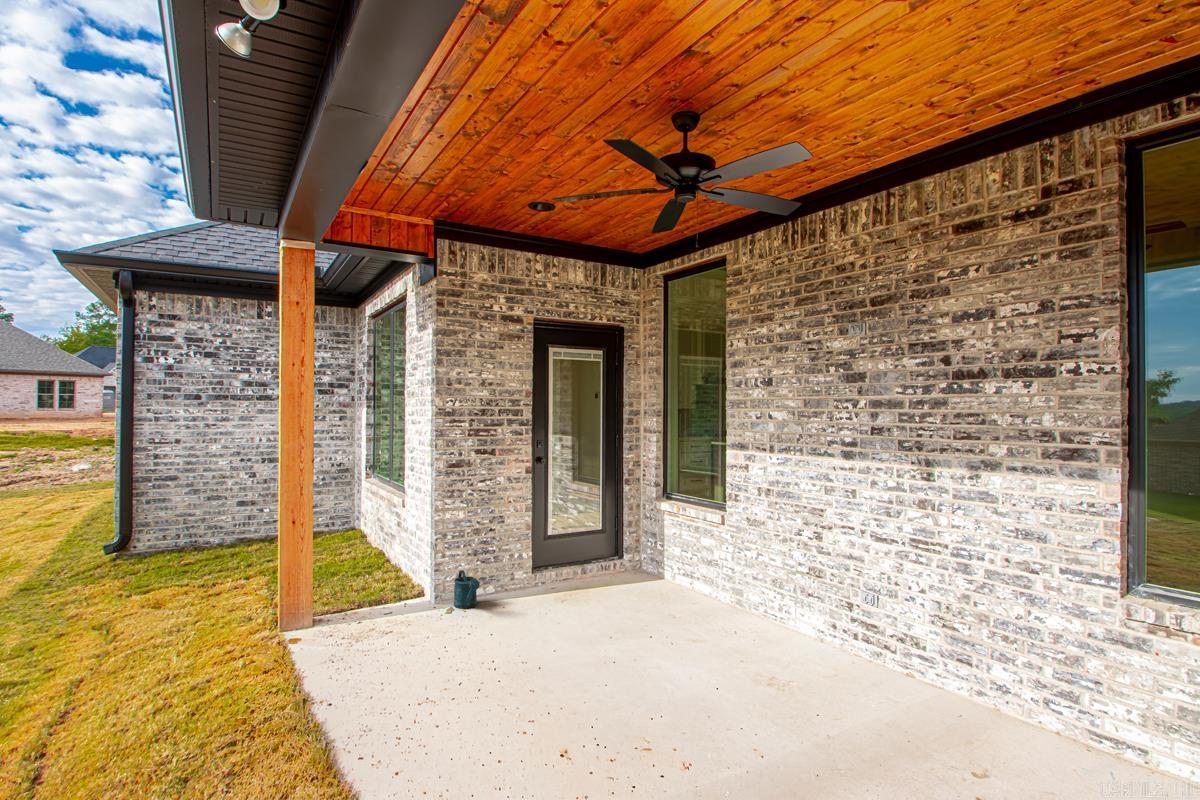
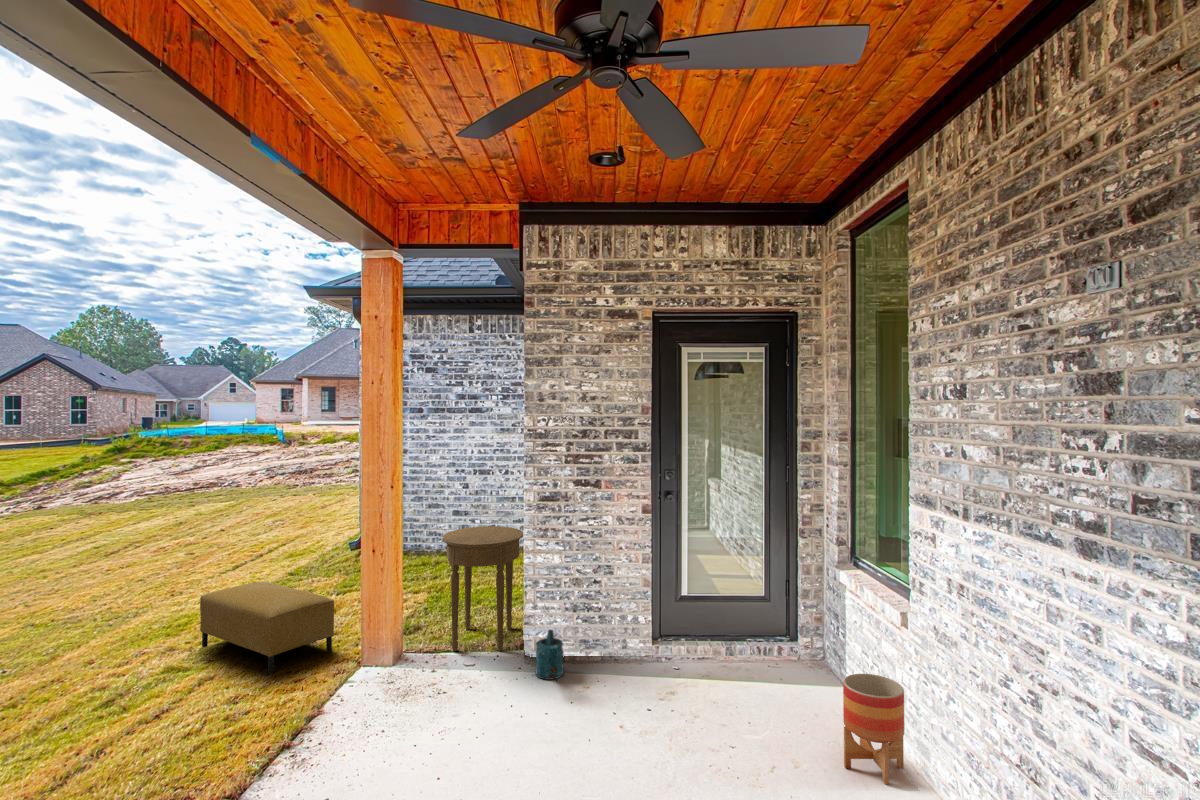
side table: none [341,497,416,606] -> present [443,526,523,651]
planter: none [694,554,728,613] -> present [843,674,905,784]
ottoman: none [50,574,235,653] -> present [200,582,334,673]

